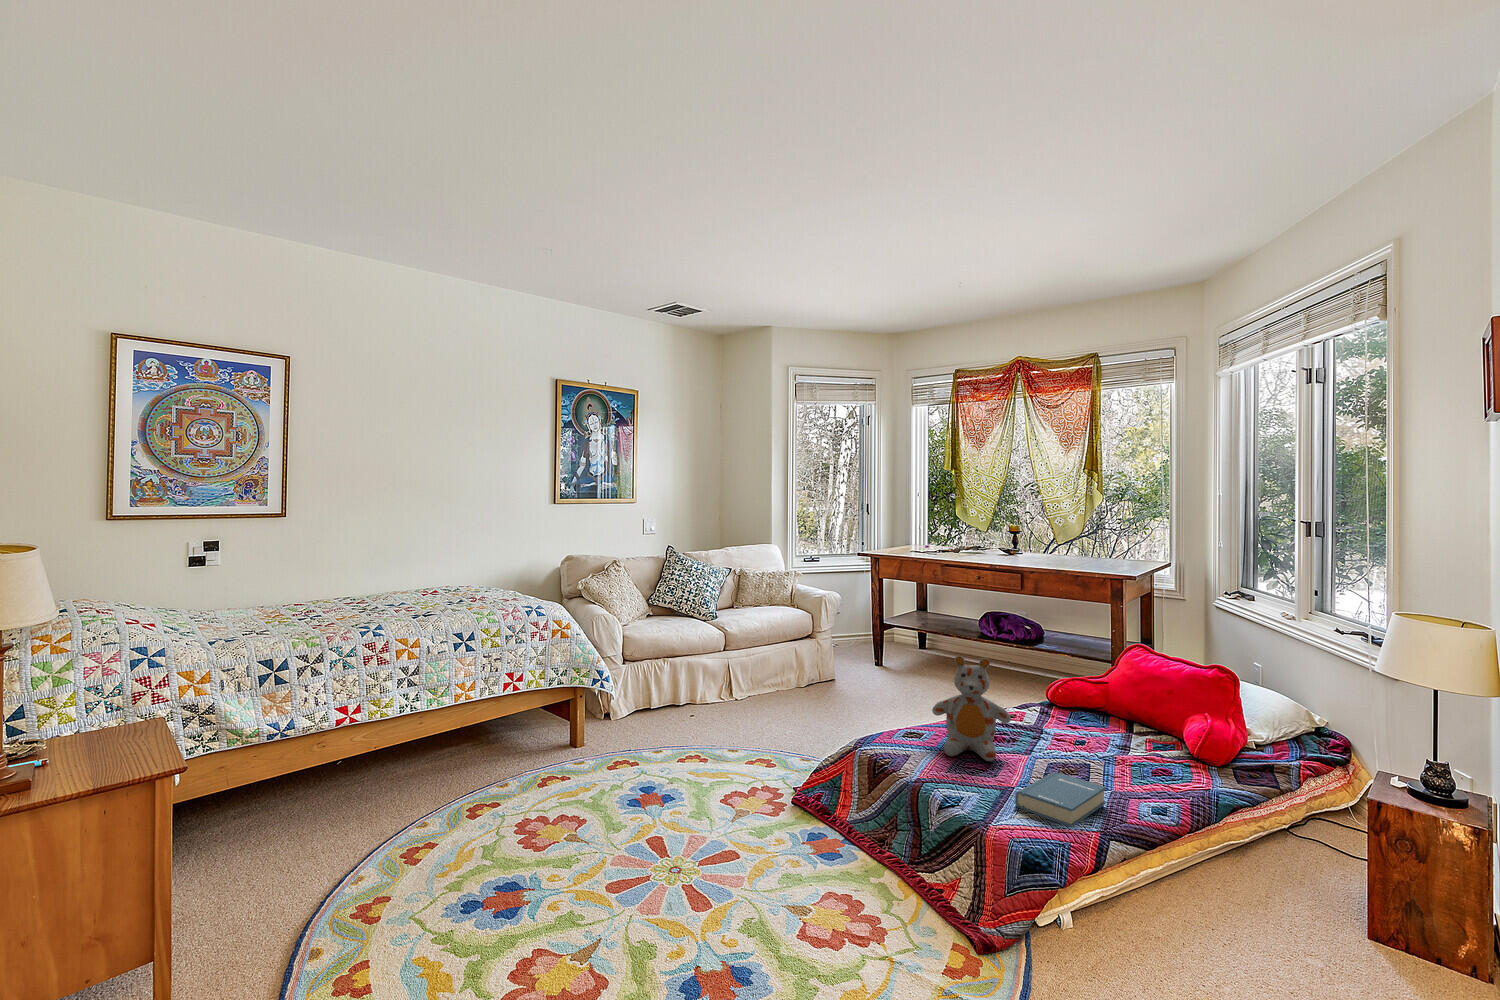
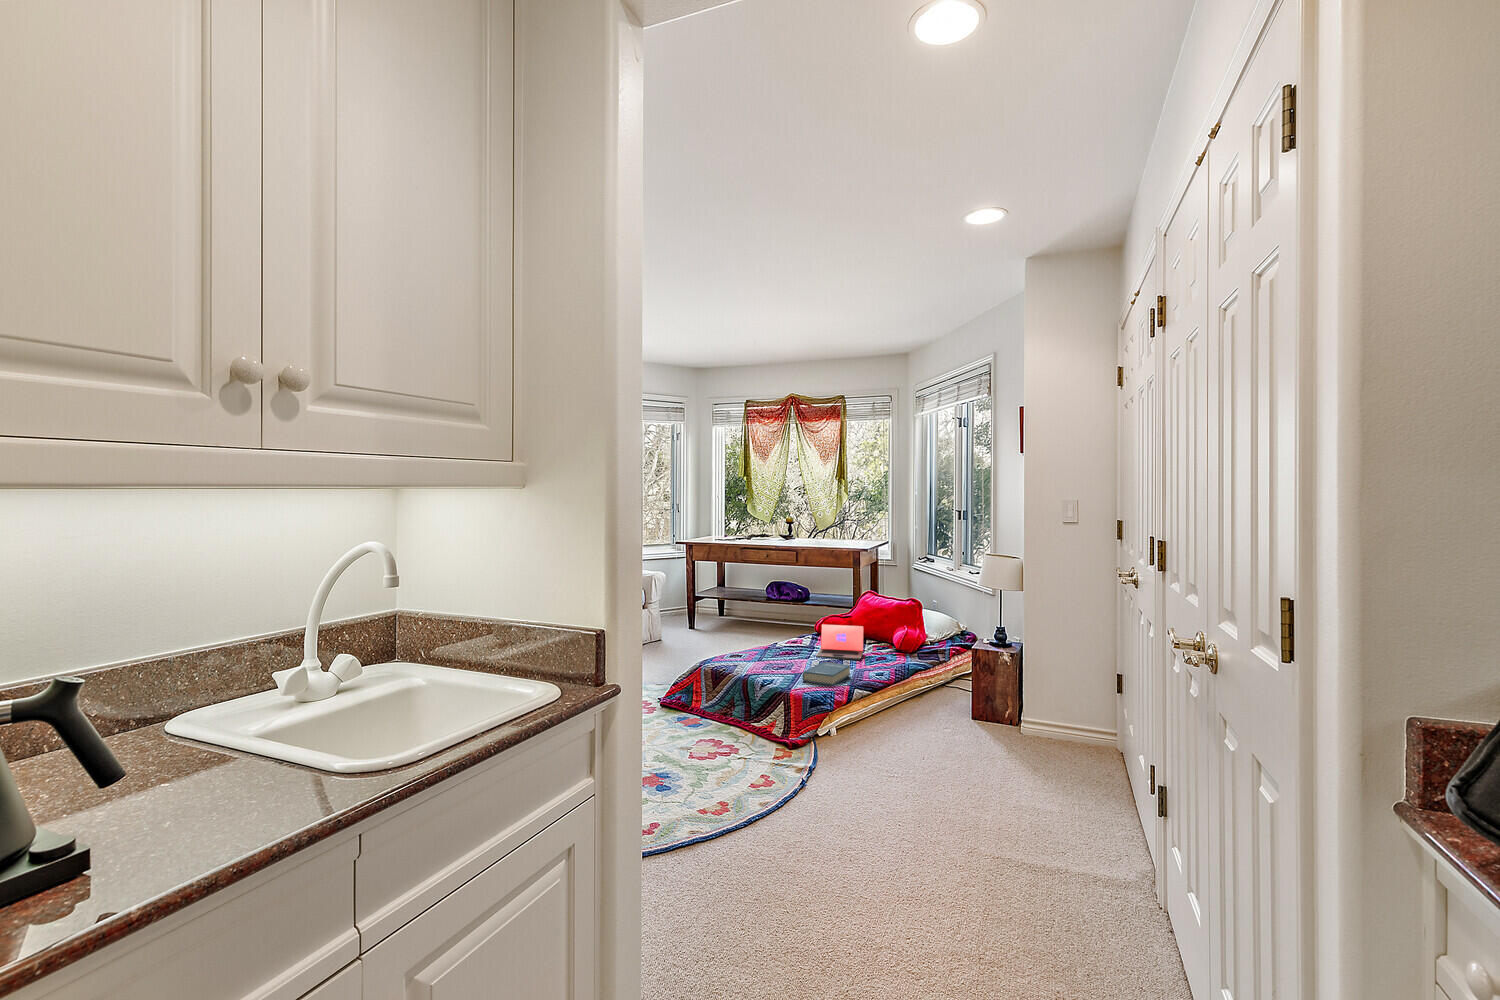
stuffed bear: present [932,656,1011,761] -> none [748,601,796,664]
laptop: none [1044,695,1130,767] -> present [816,624,864,660]

